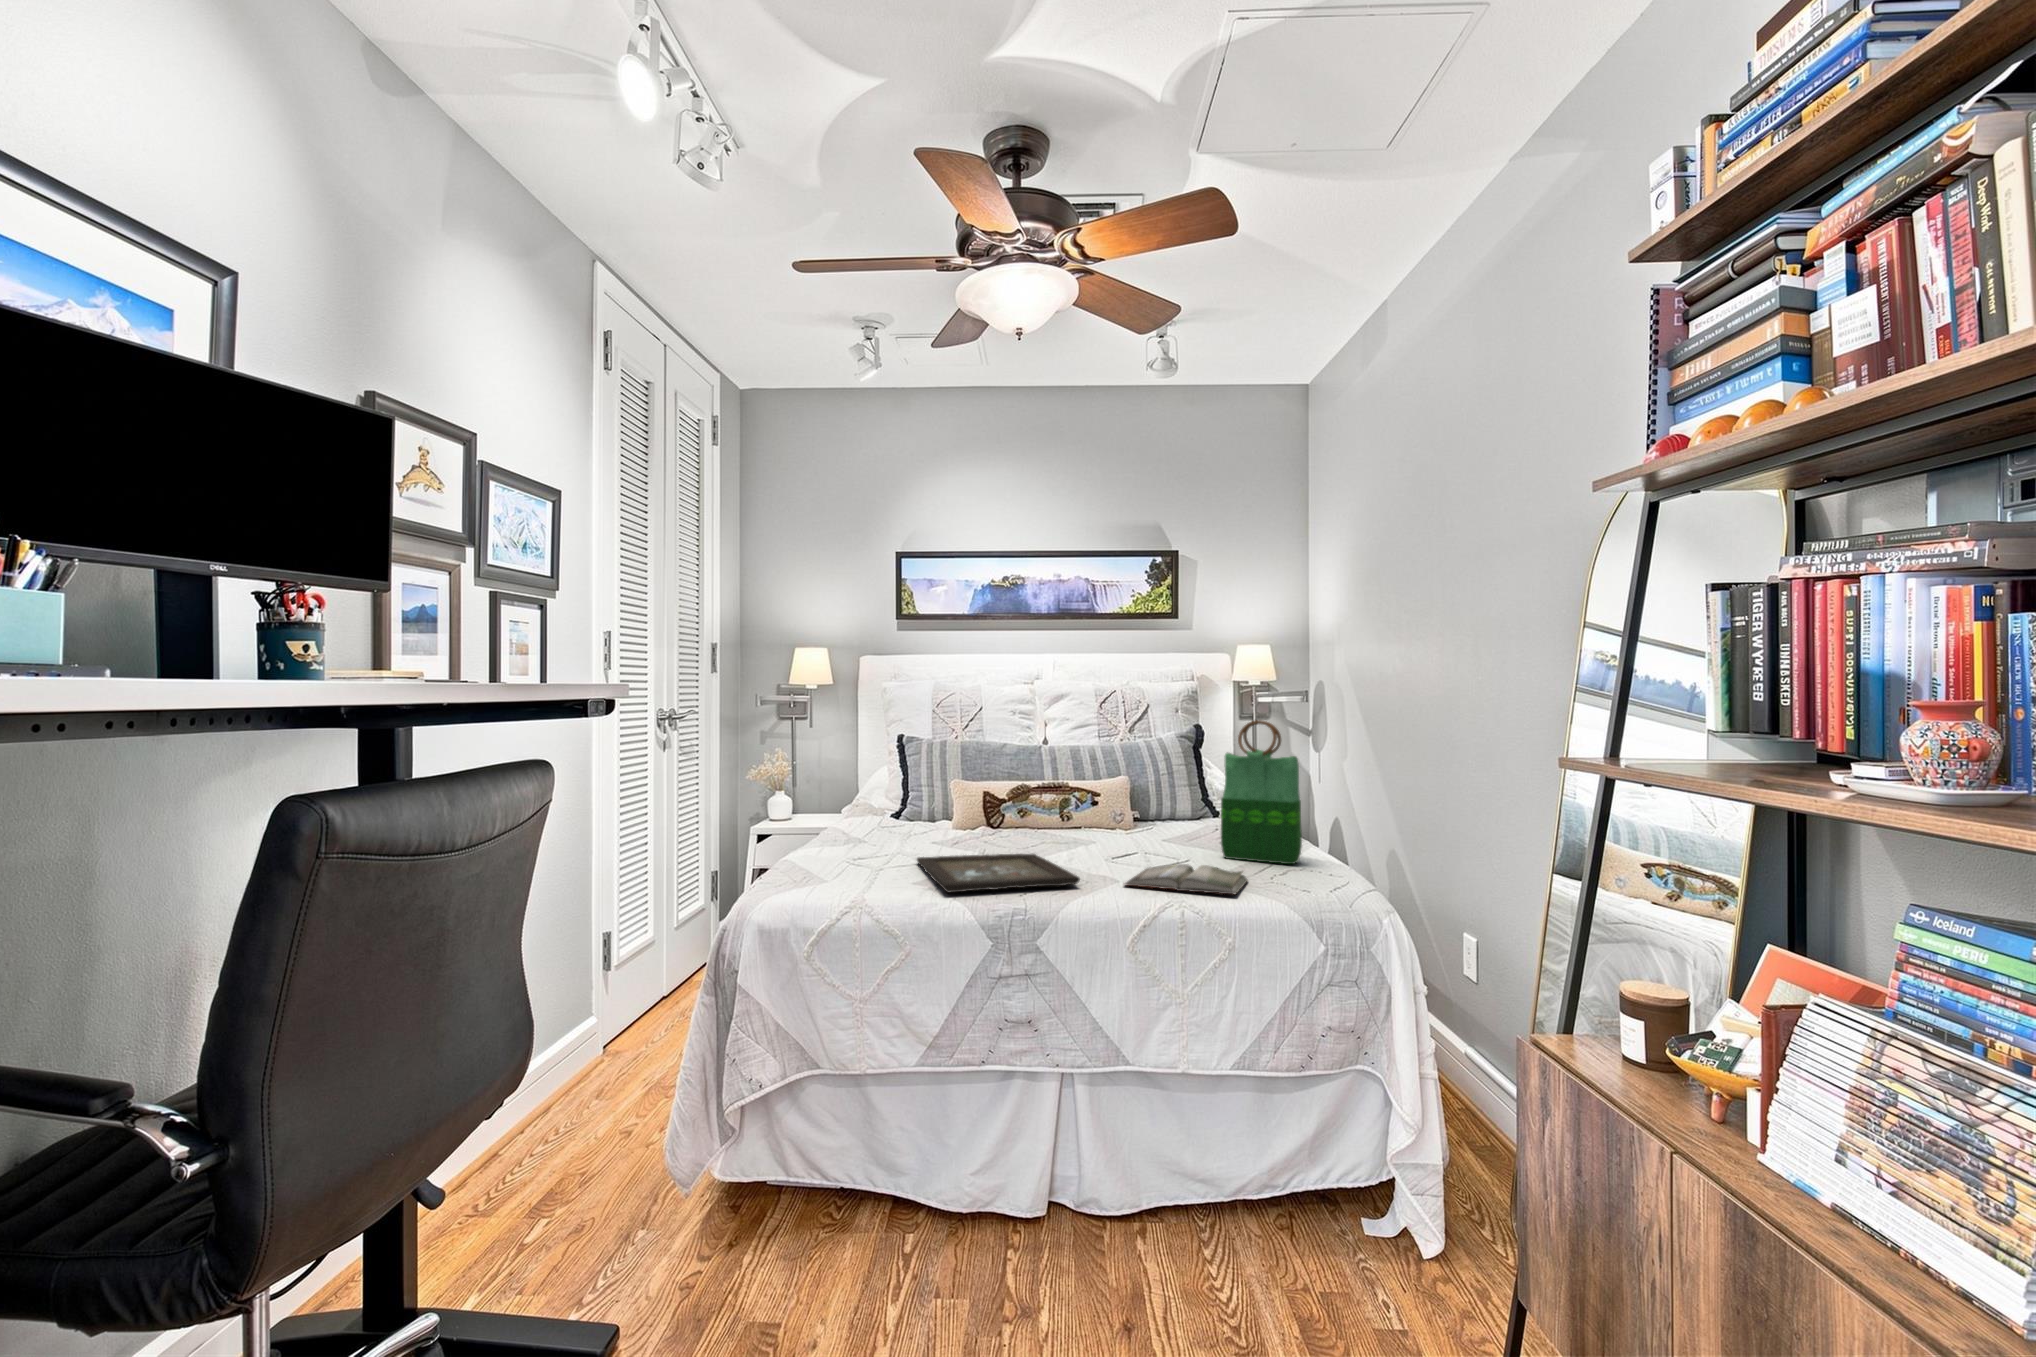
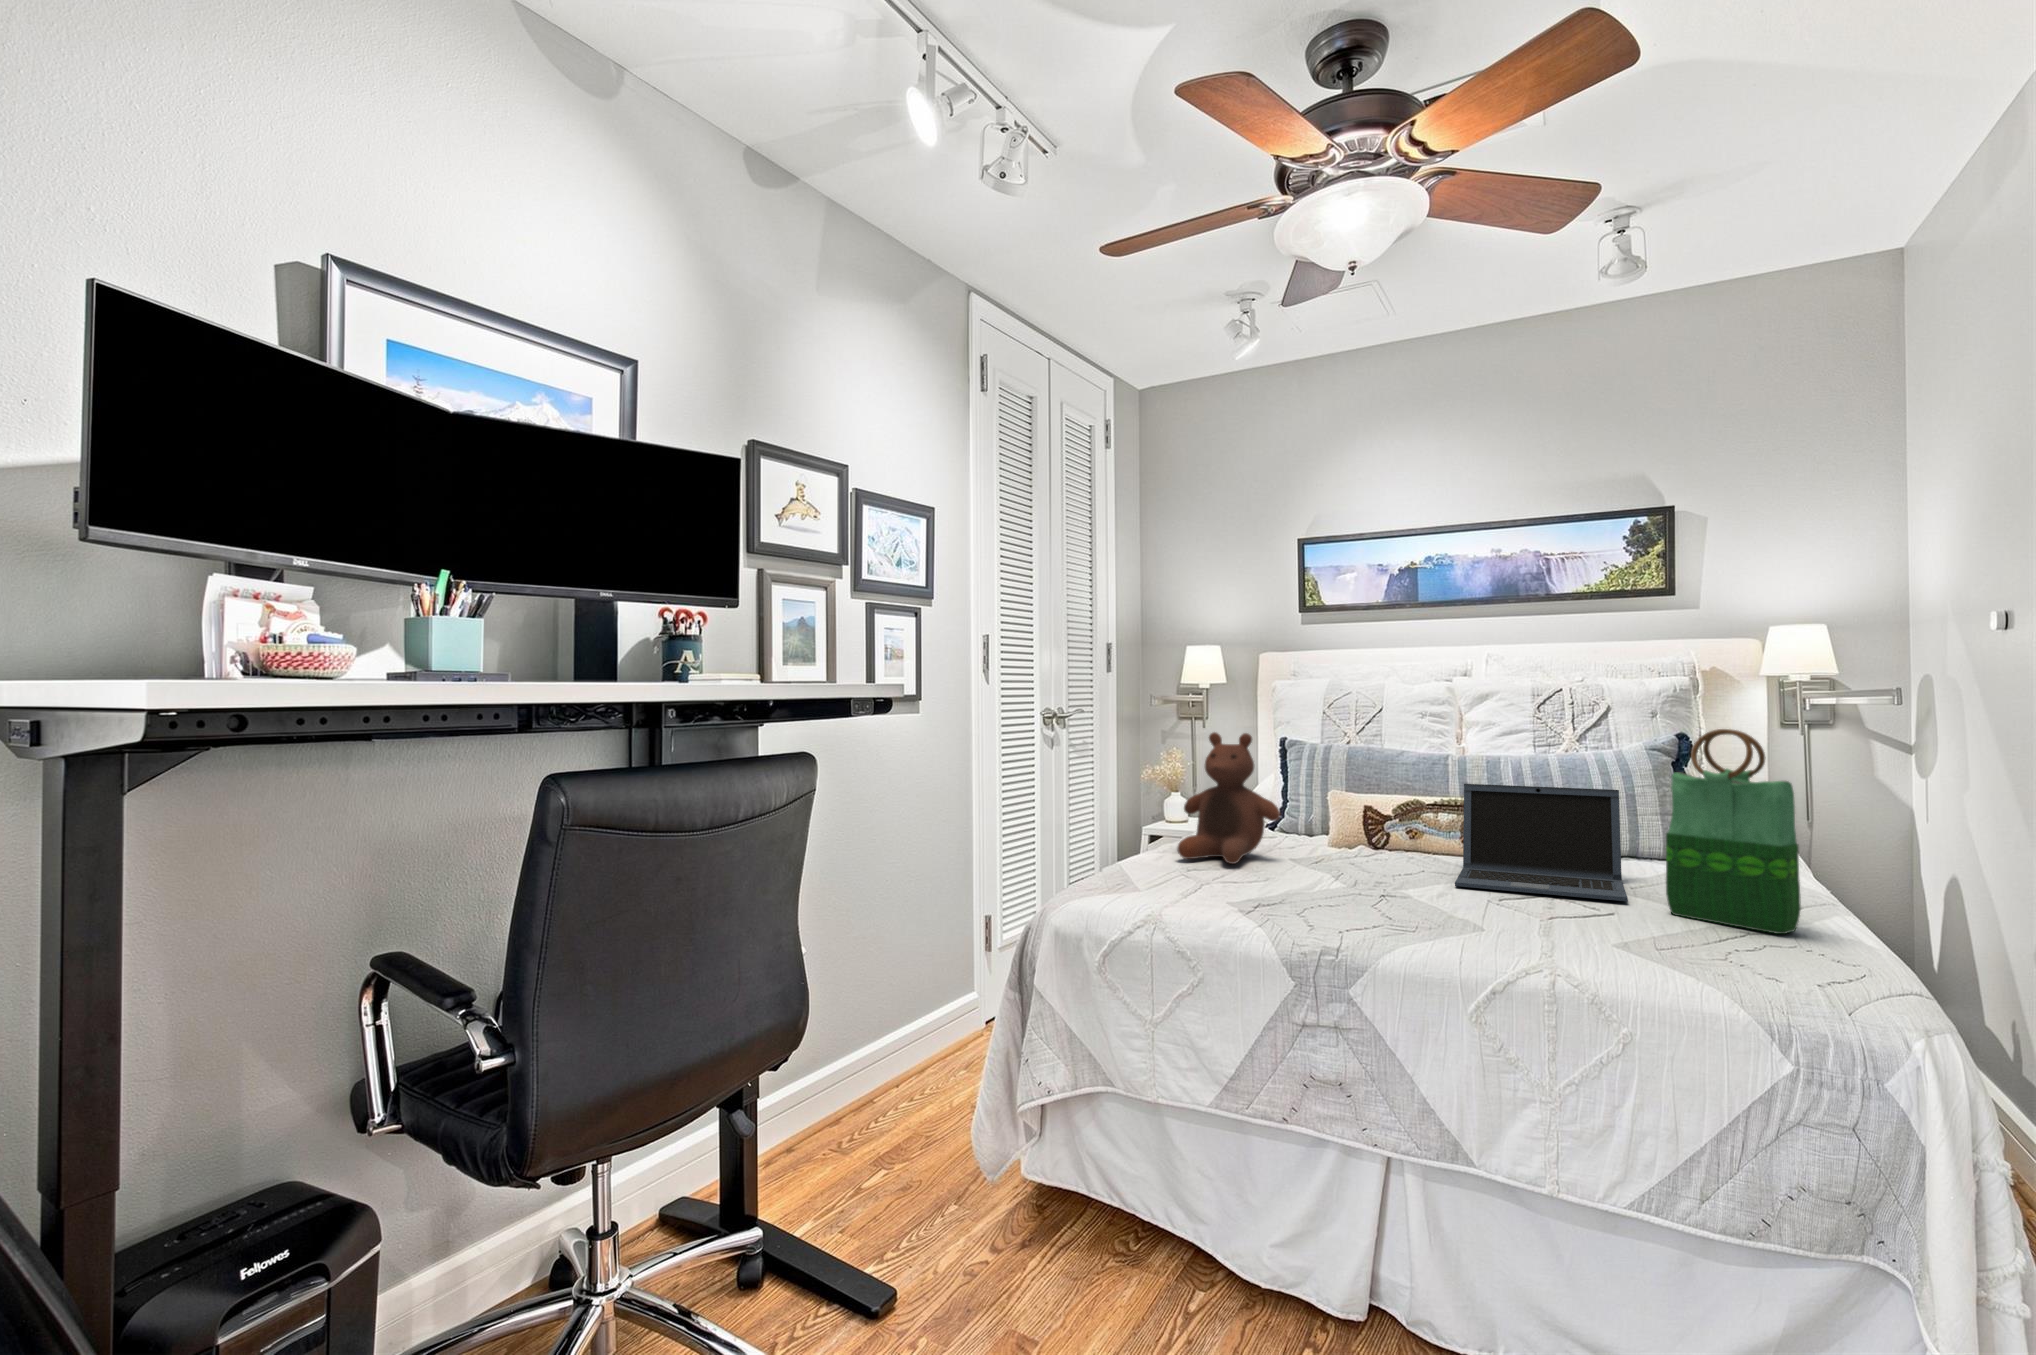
stuffed bear: none [837,731,929,851] -> present [1177,732,1280,864]
laptop: none [1070,768,1195,852] -> present [1455,784,1628,901]
tray: present [917,854,1080,892] -> none [1250,874,1426,925]
hardback book: present [1124,864,1248,894] -> none [1486,915,1686,966]

